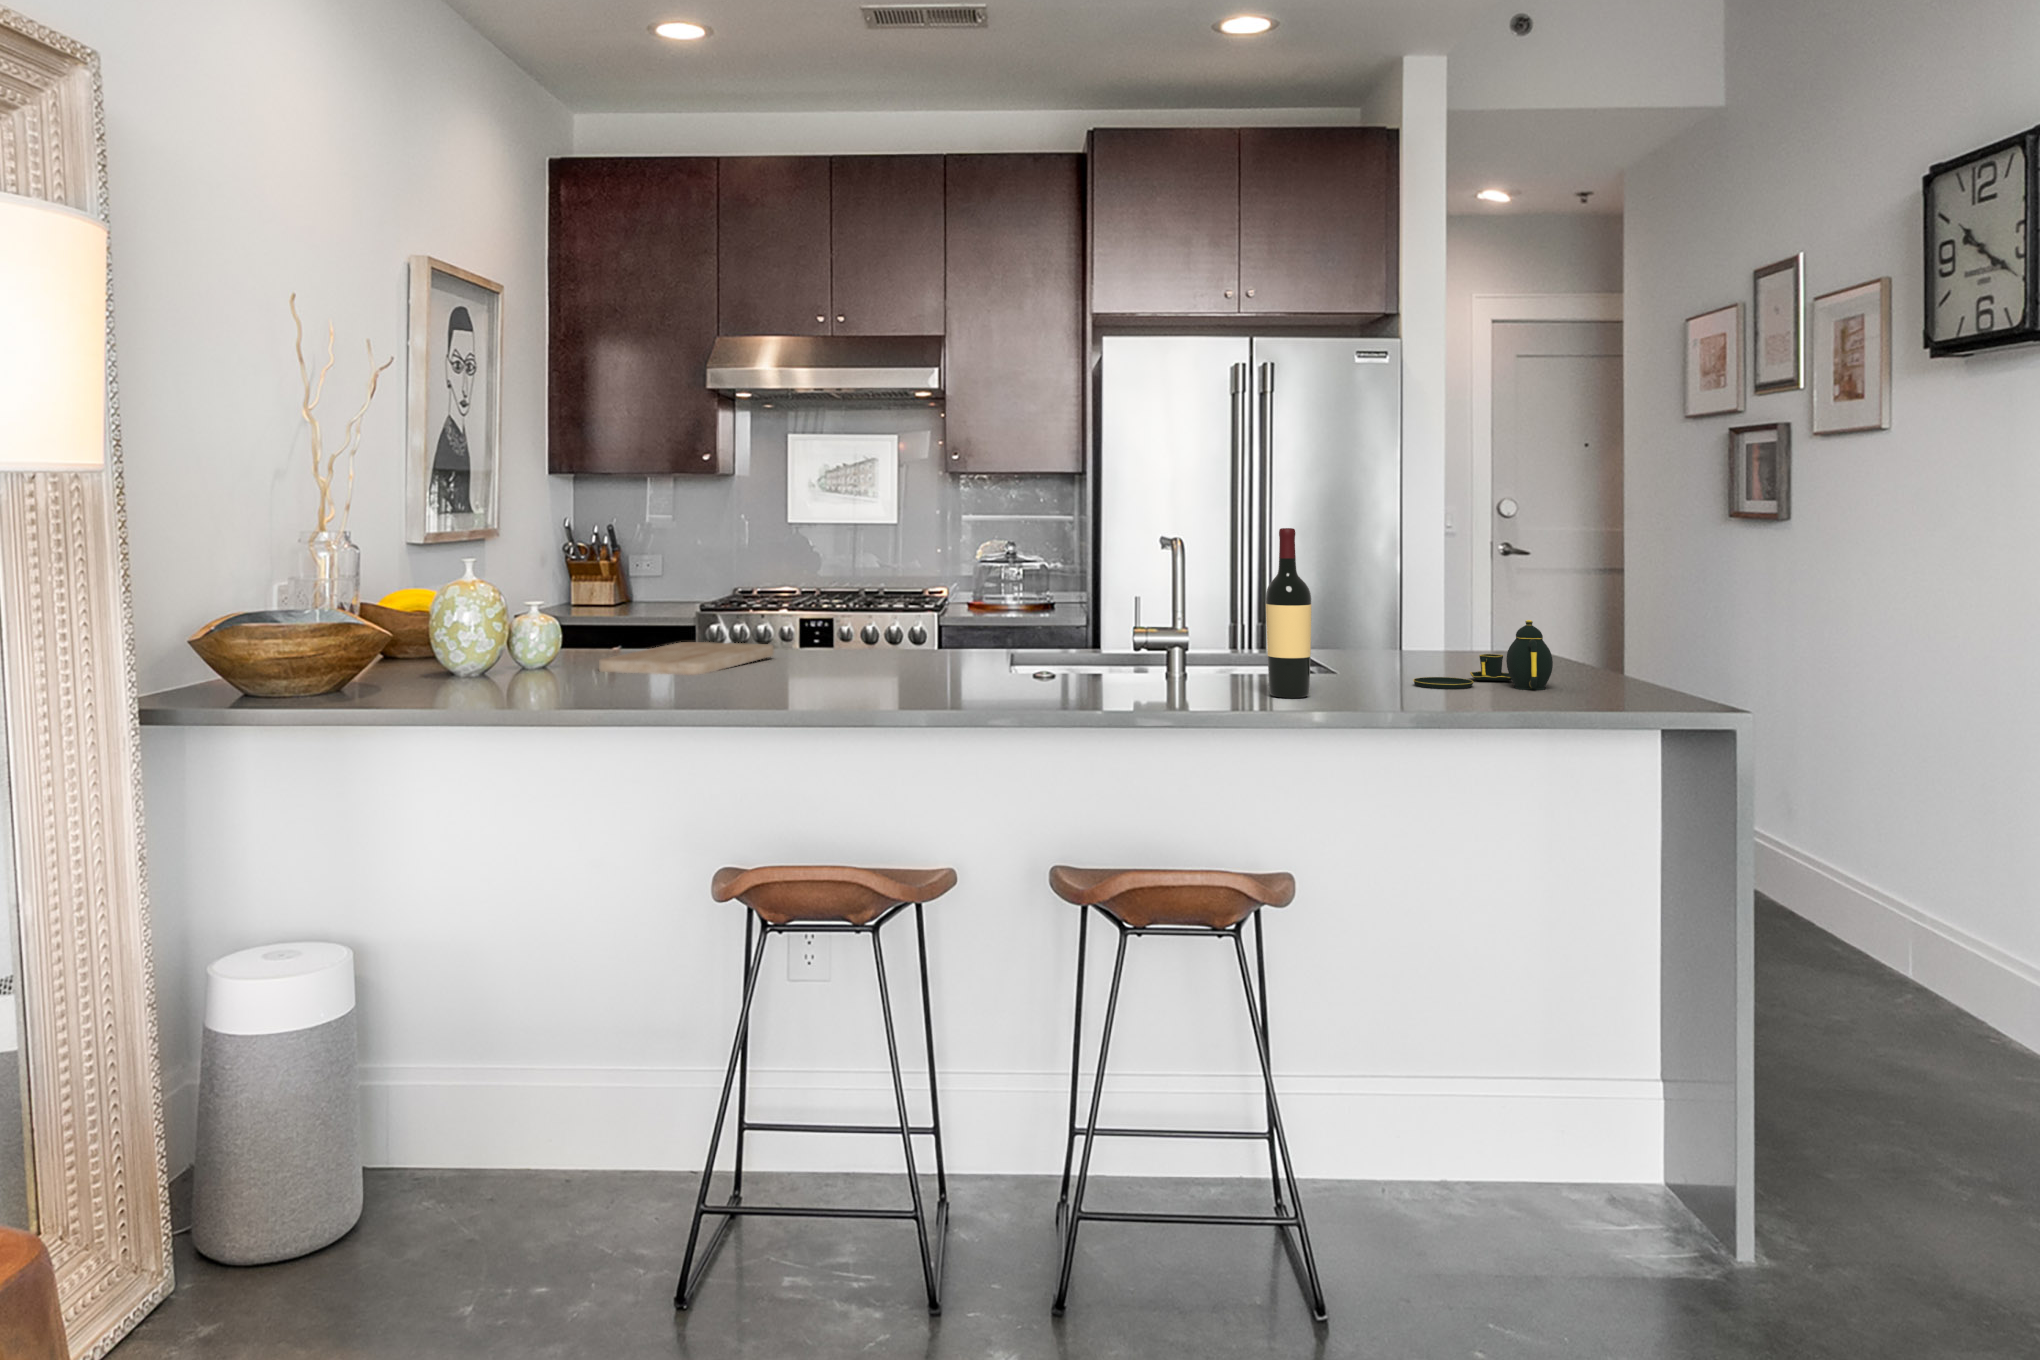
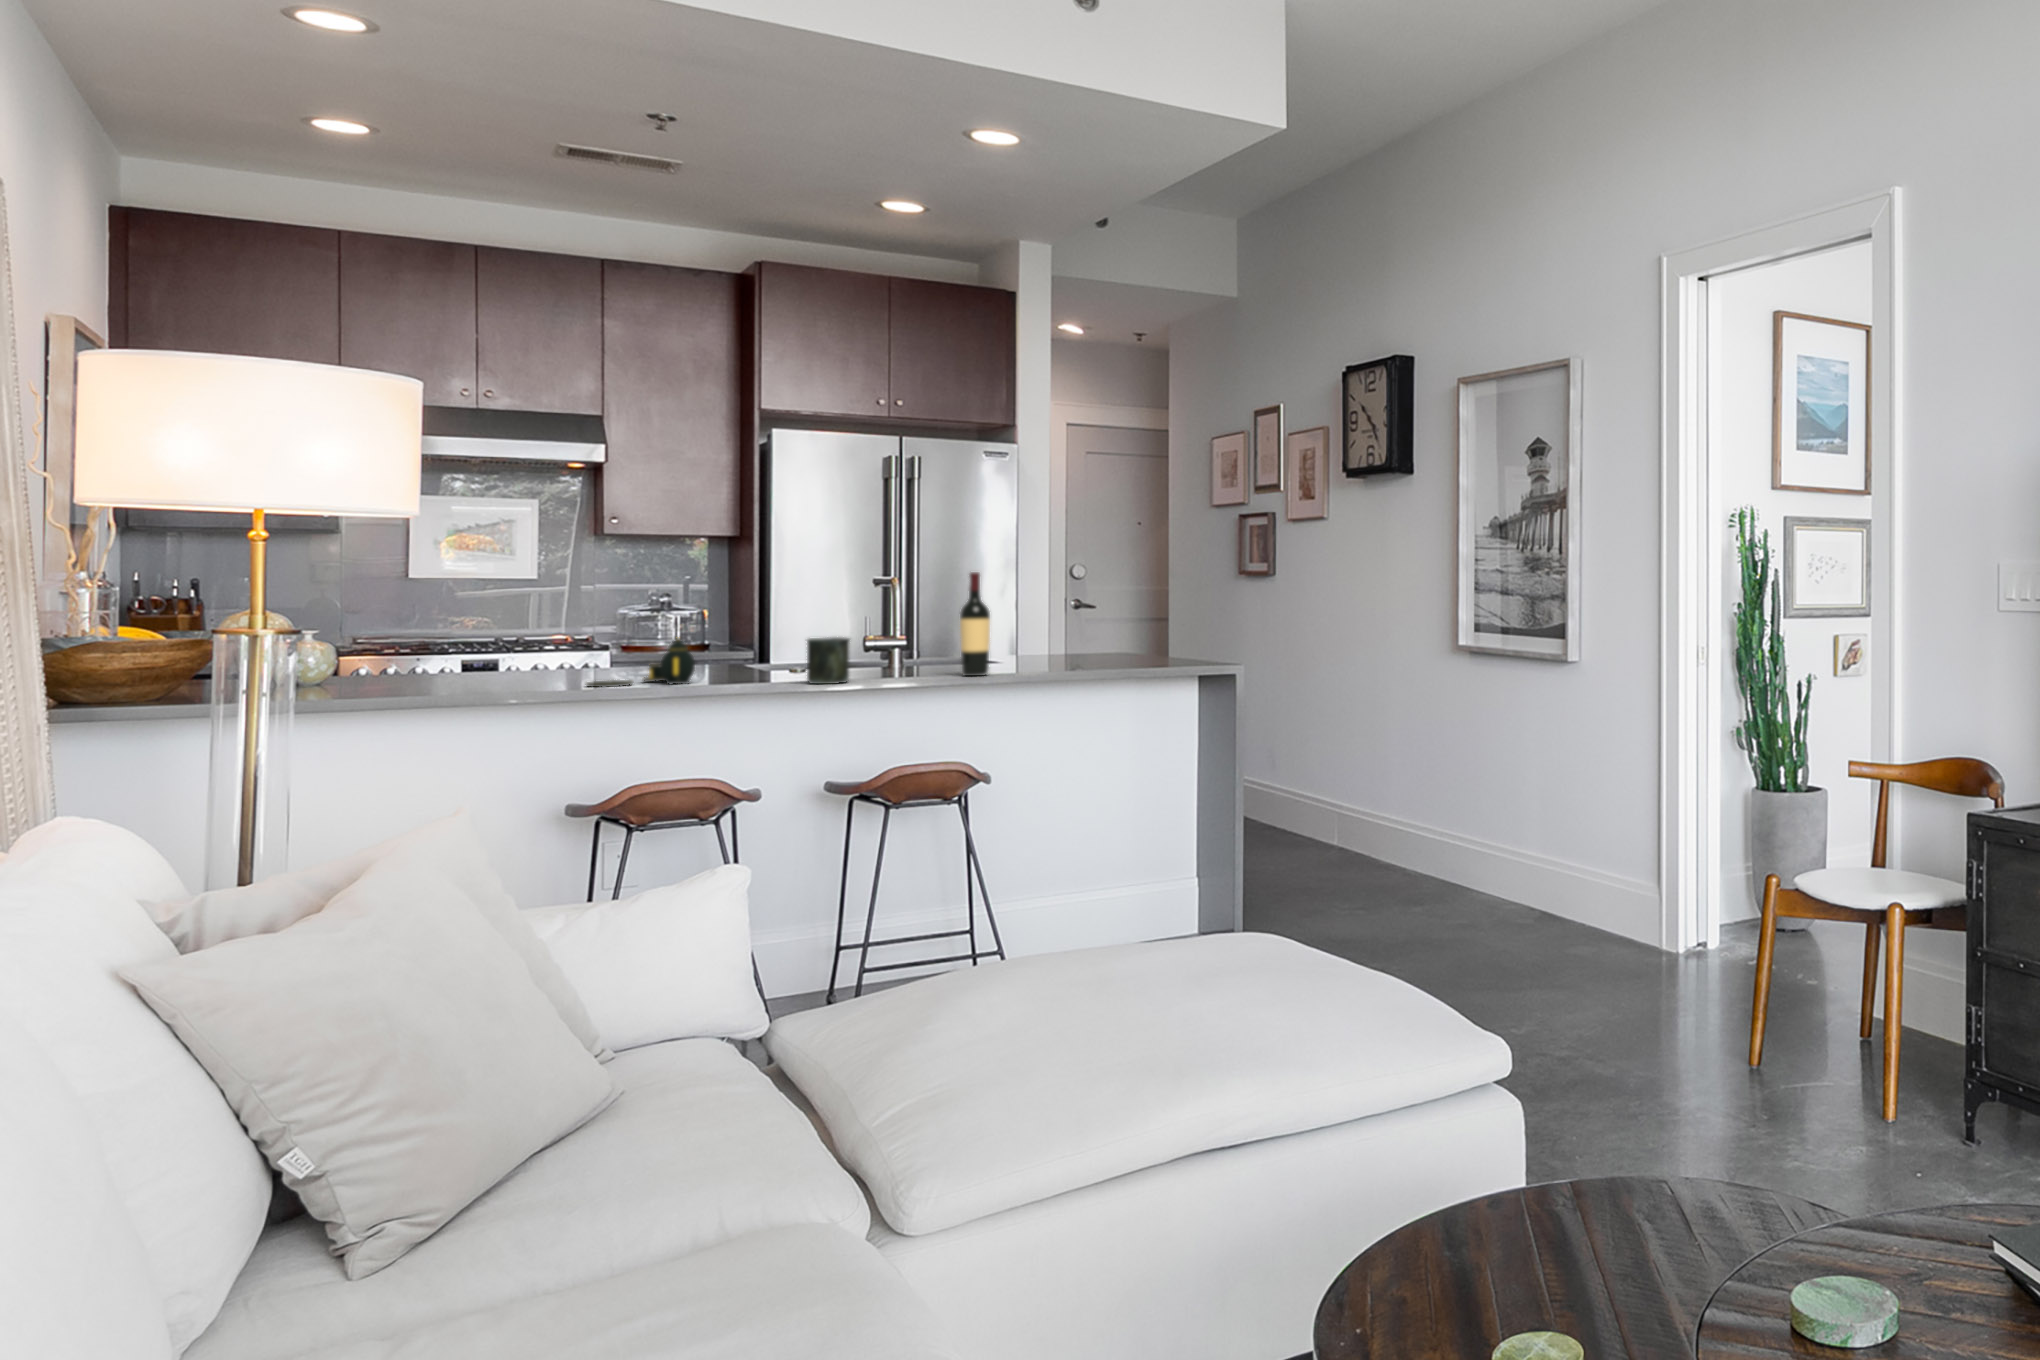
teapot: present [1413,620,1553,690] -> present [586,637,695,687]
mug: none [1041,628,1103,701] -> present [807,637,850,684]
cutting board: present [599,642,774,675] -> none [362,671,516,694]

